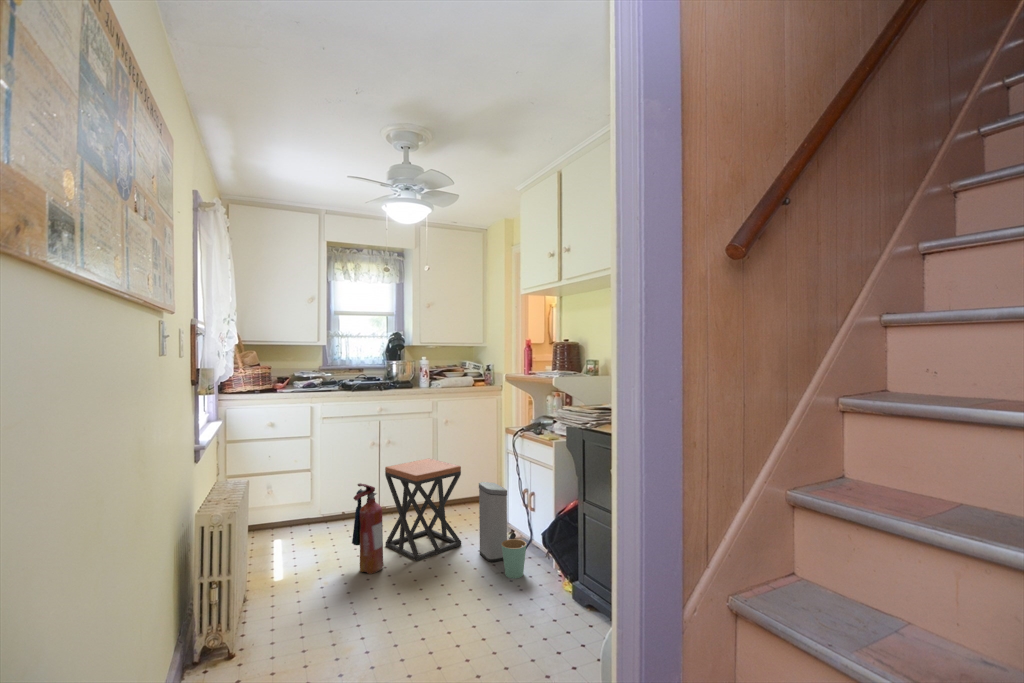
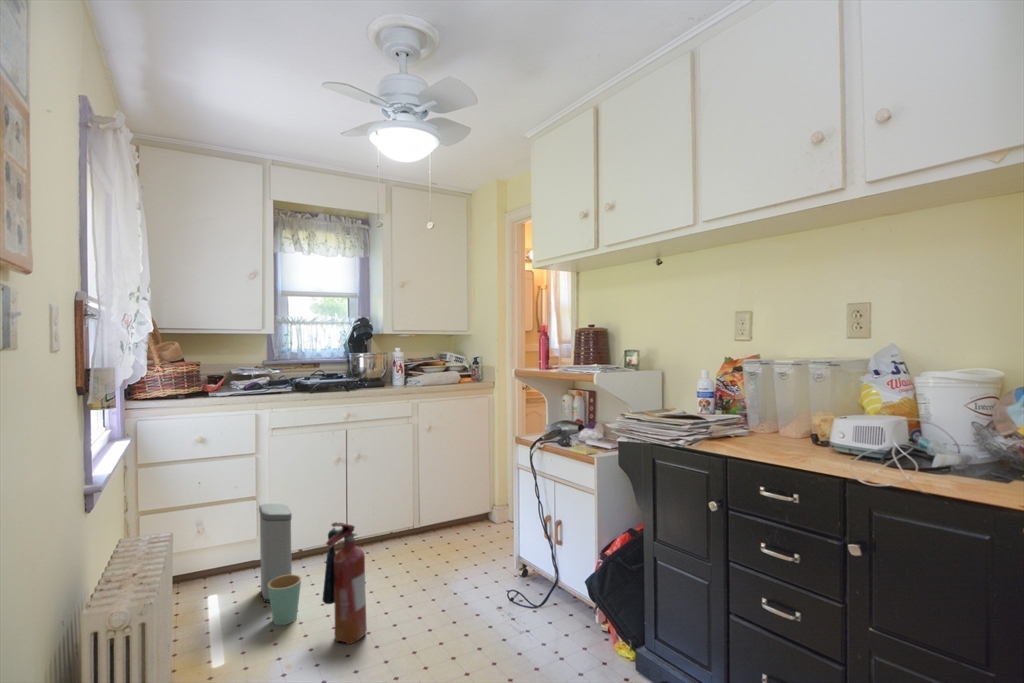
stool: present [385,458,461,561] -> none [362,478,462,619]
trash can: present [479,482,527,579] -> present [259,504,301,625]

